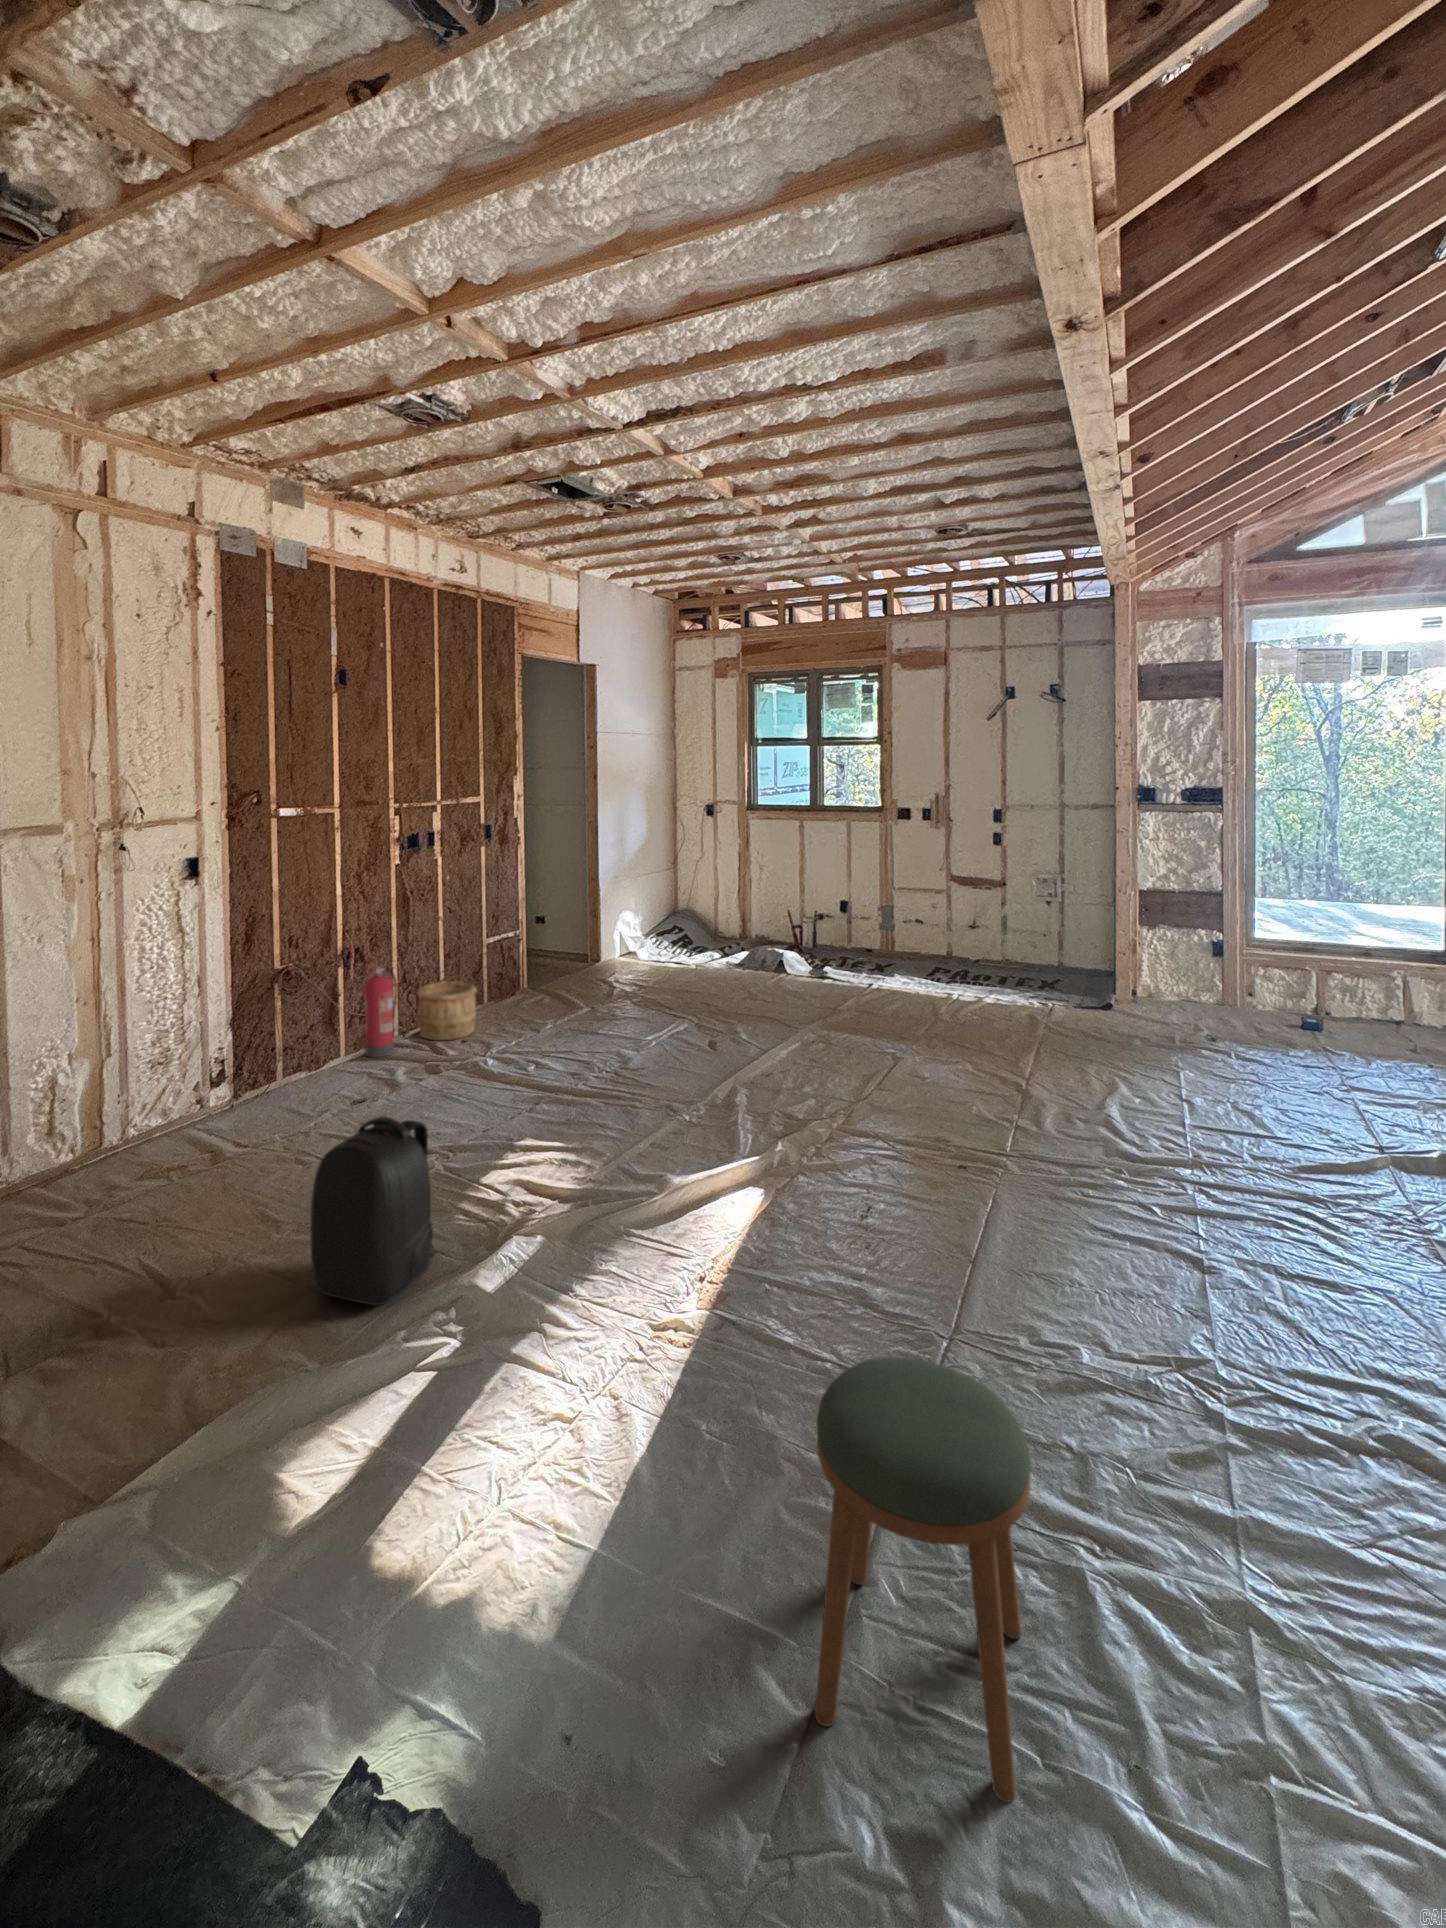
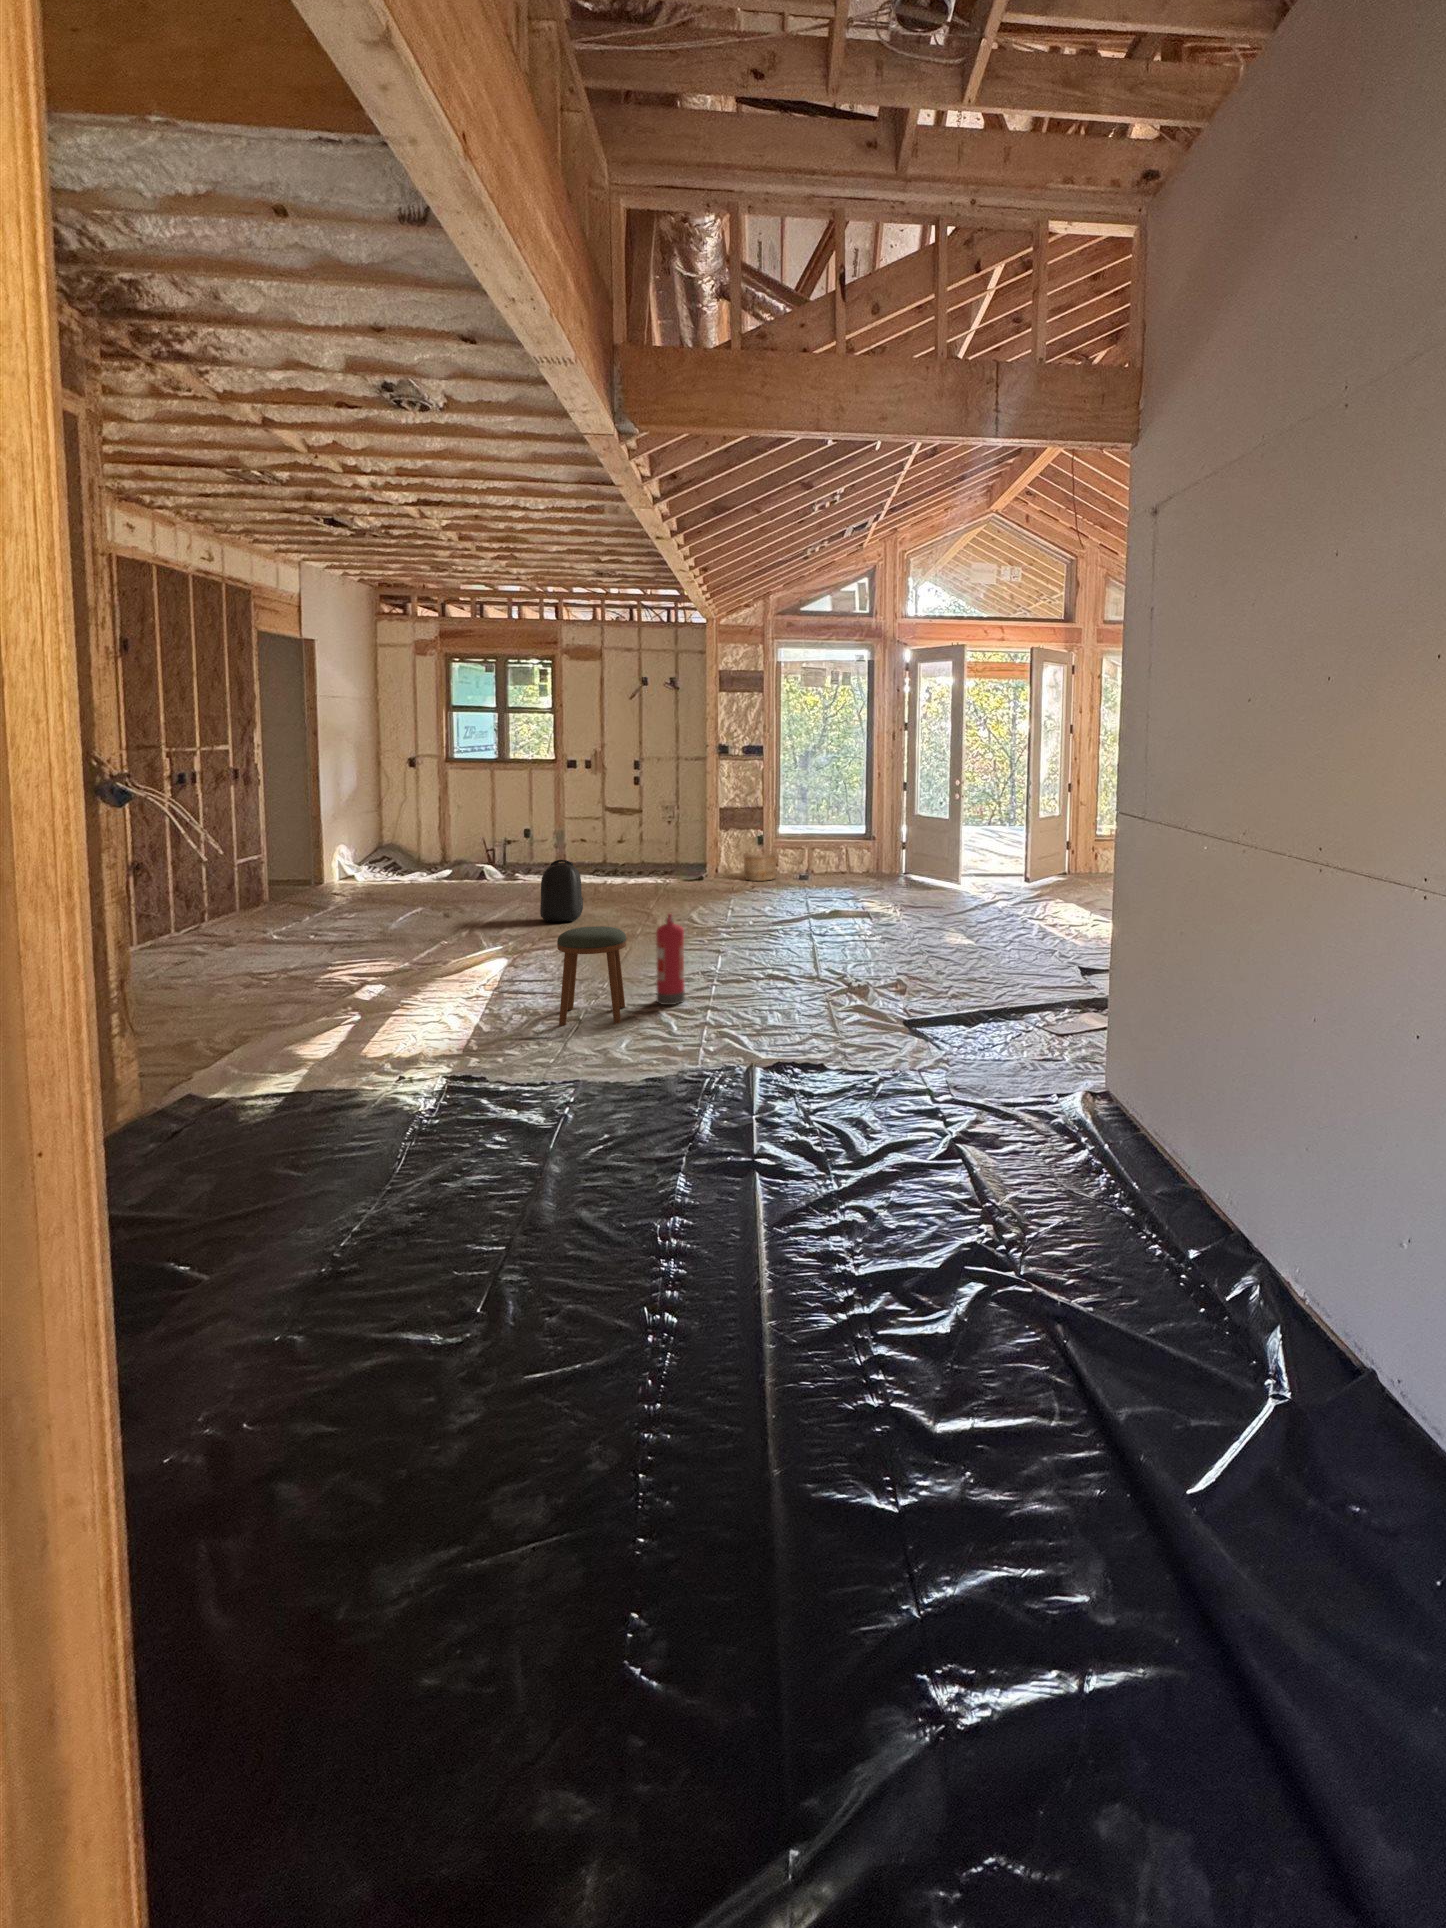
fire extinguisher: present [364,966,397,1058] -> present [656,914,685,1005]
wooden bucket: present [417,981,477,1040] -> present [743,853,776,881]
backpack: present [311,1117,436,1305] -> present [540,860,583,922]

